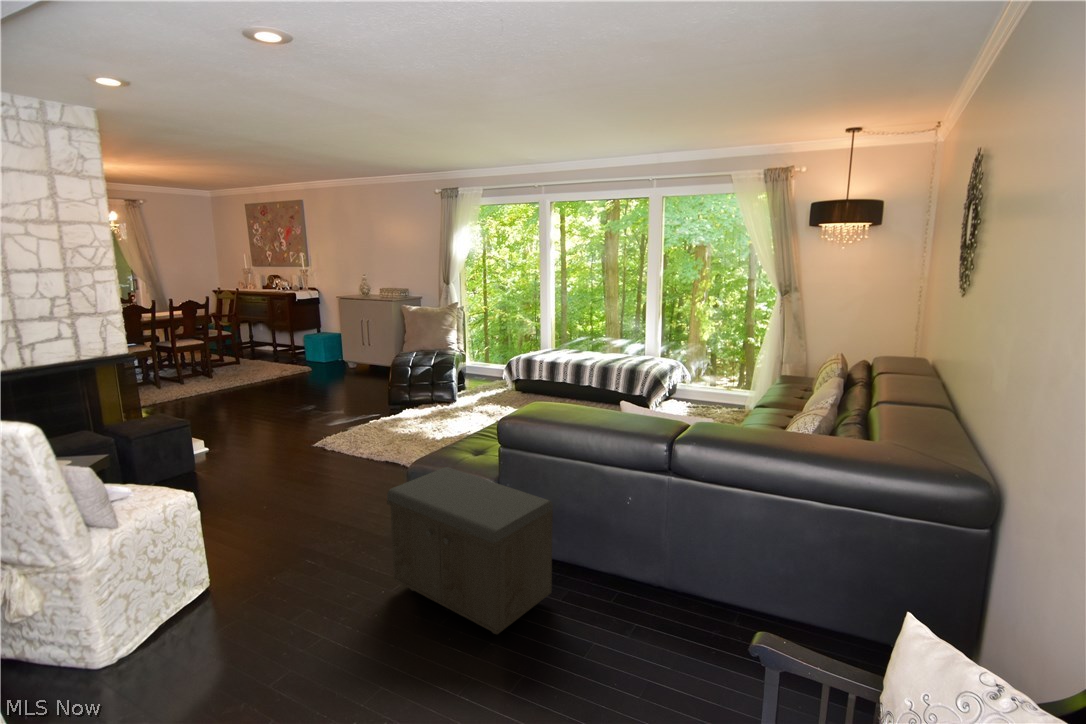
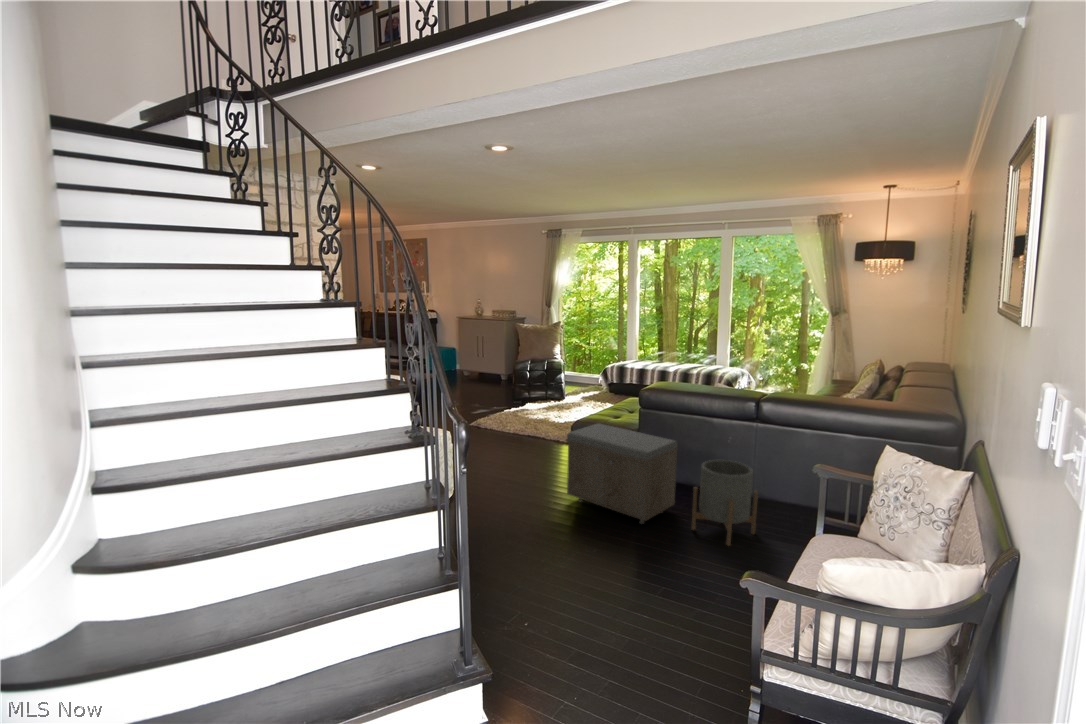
planter: none [569,532,668,679] -> present [691,460,758,546]

